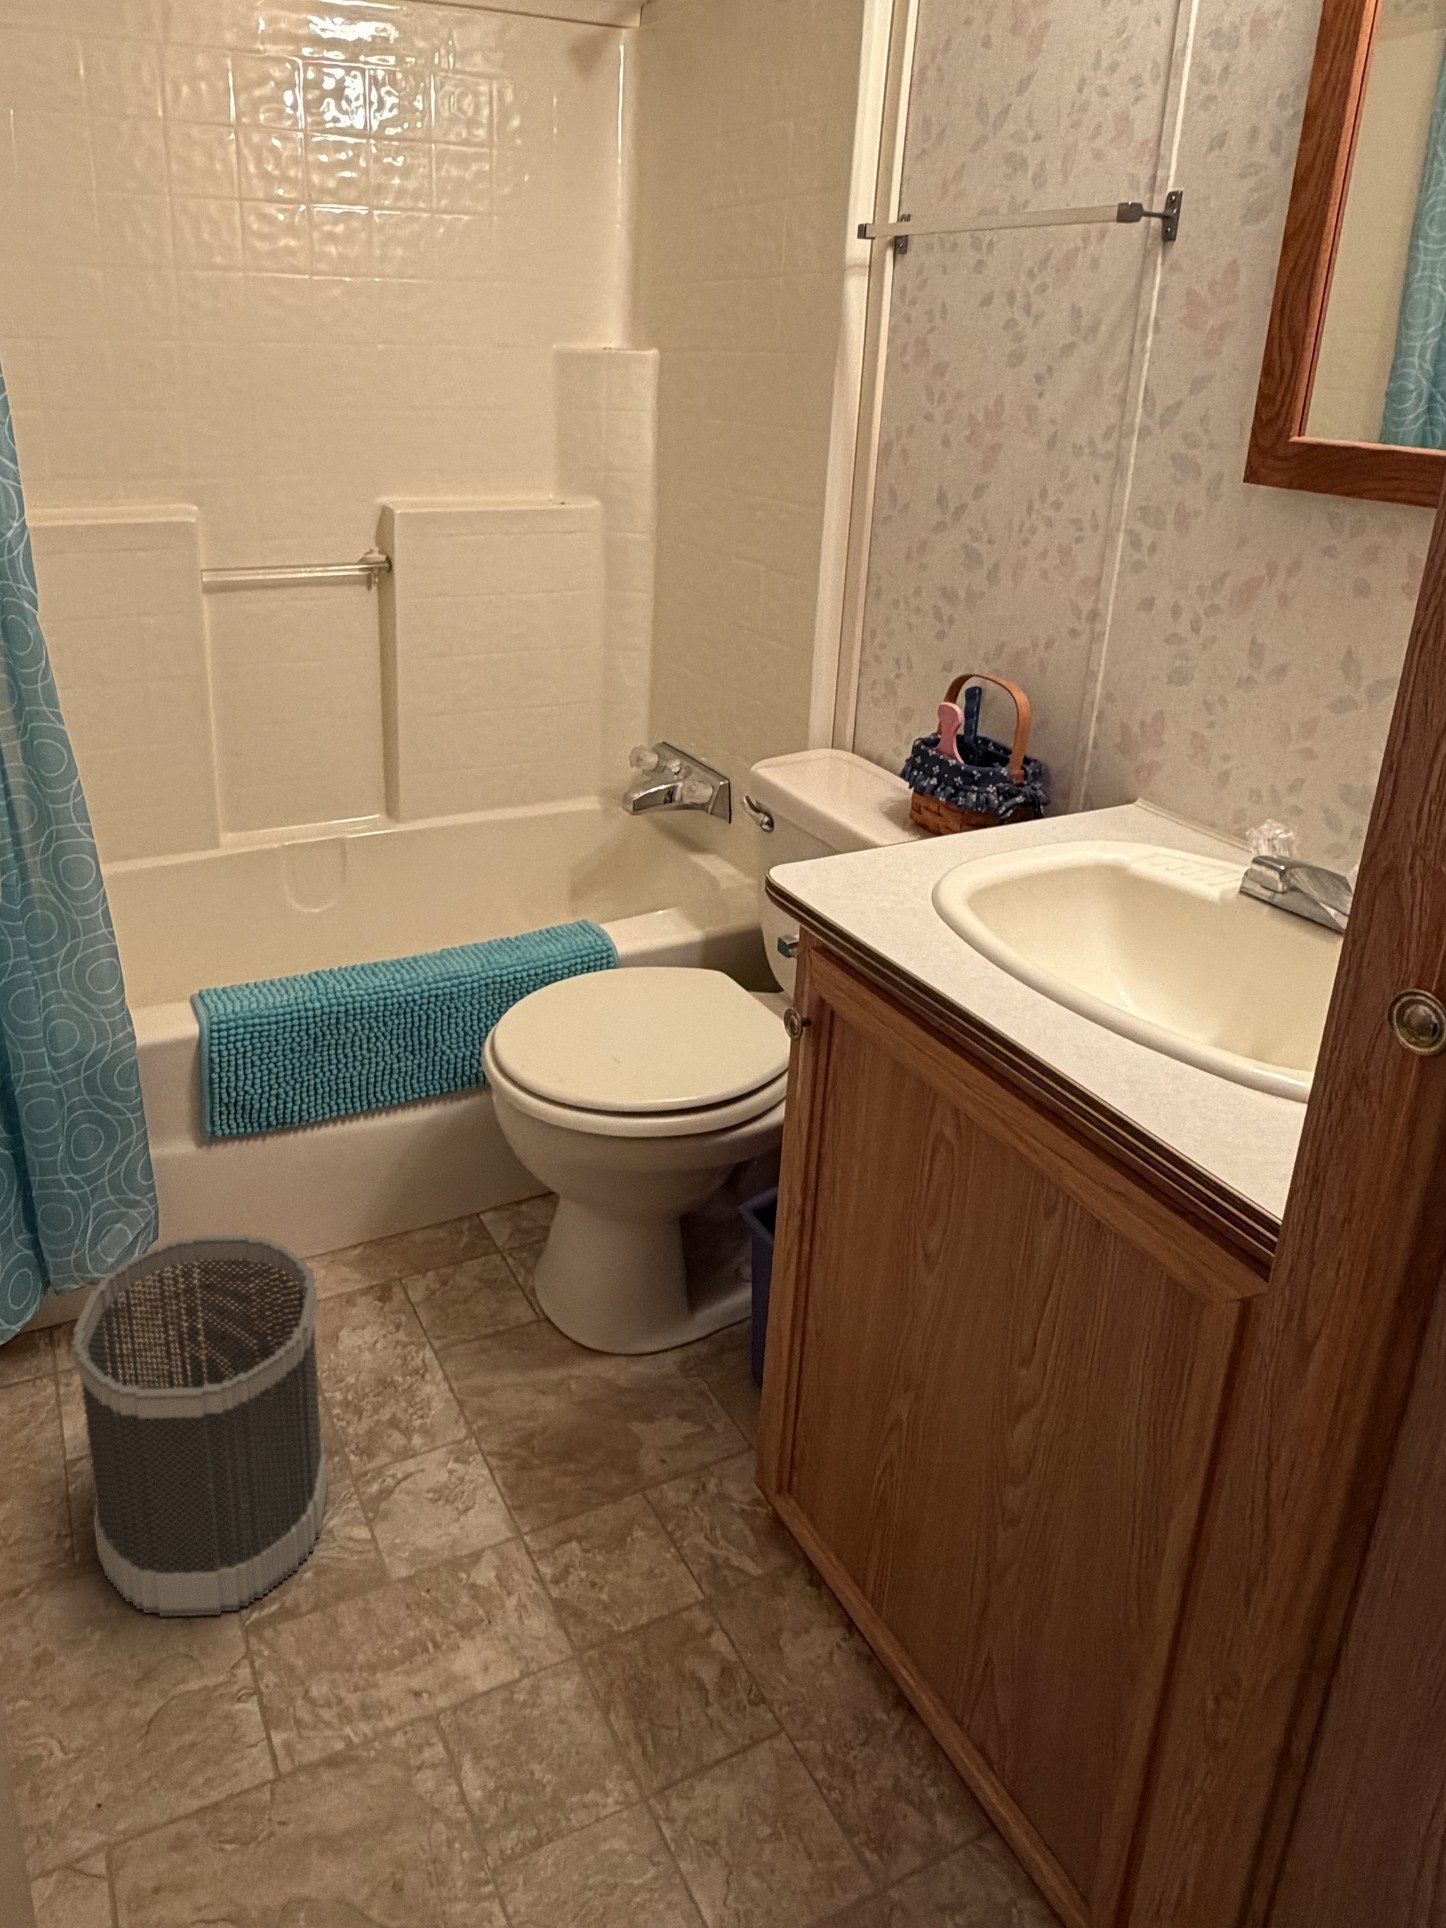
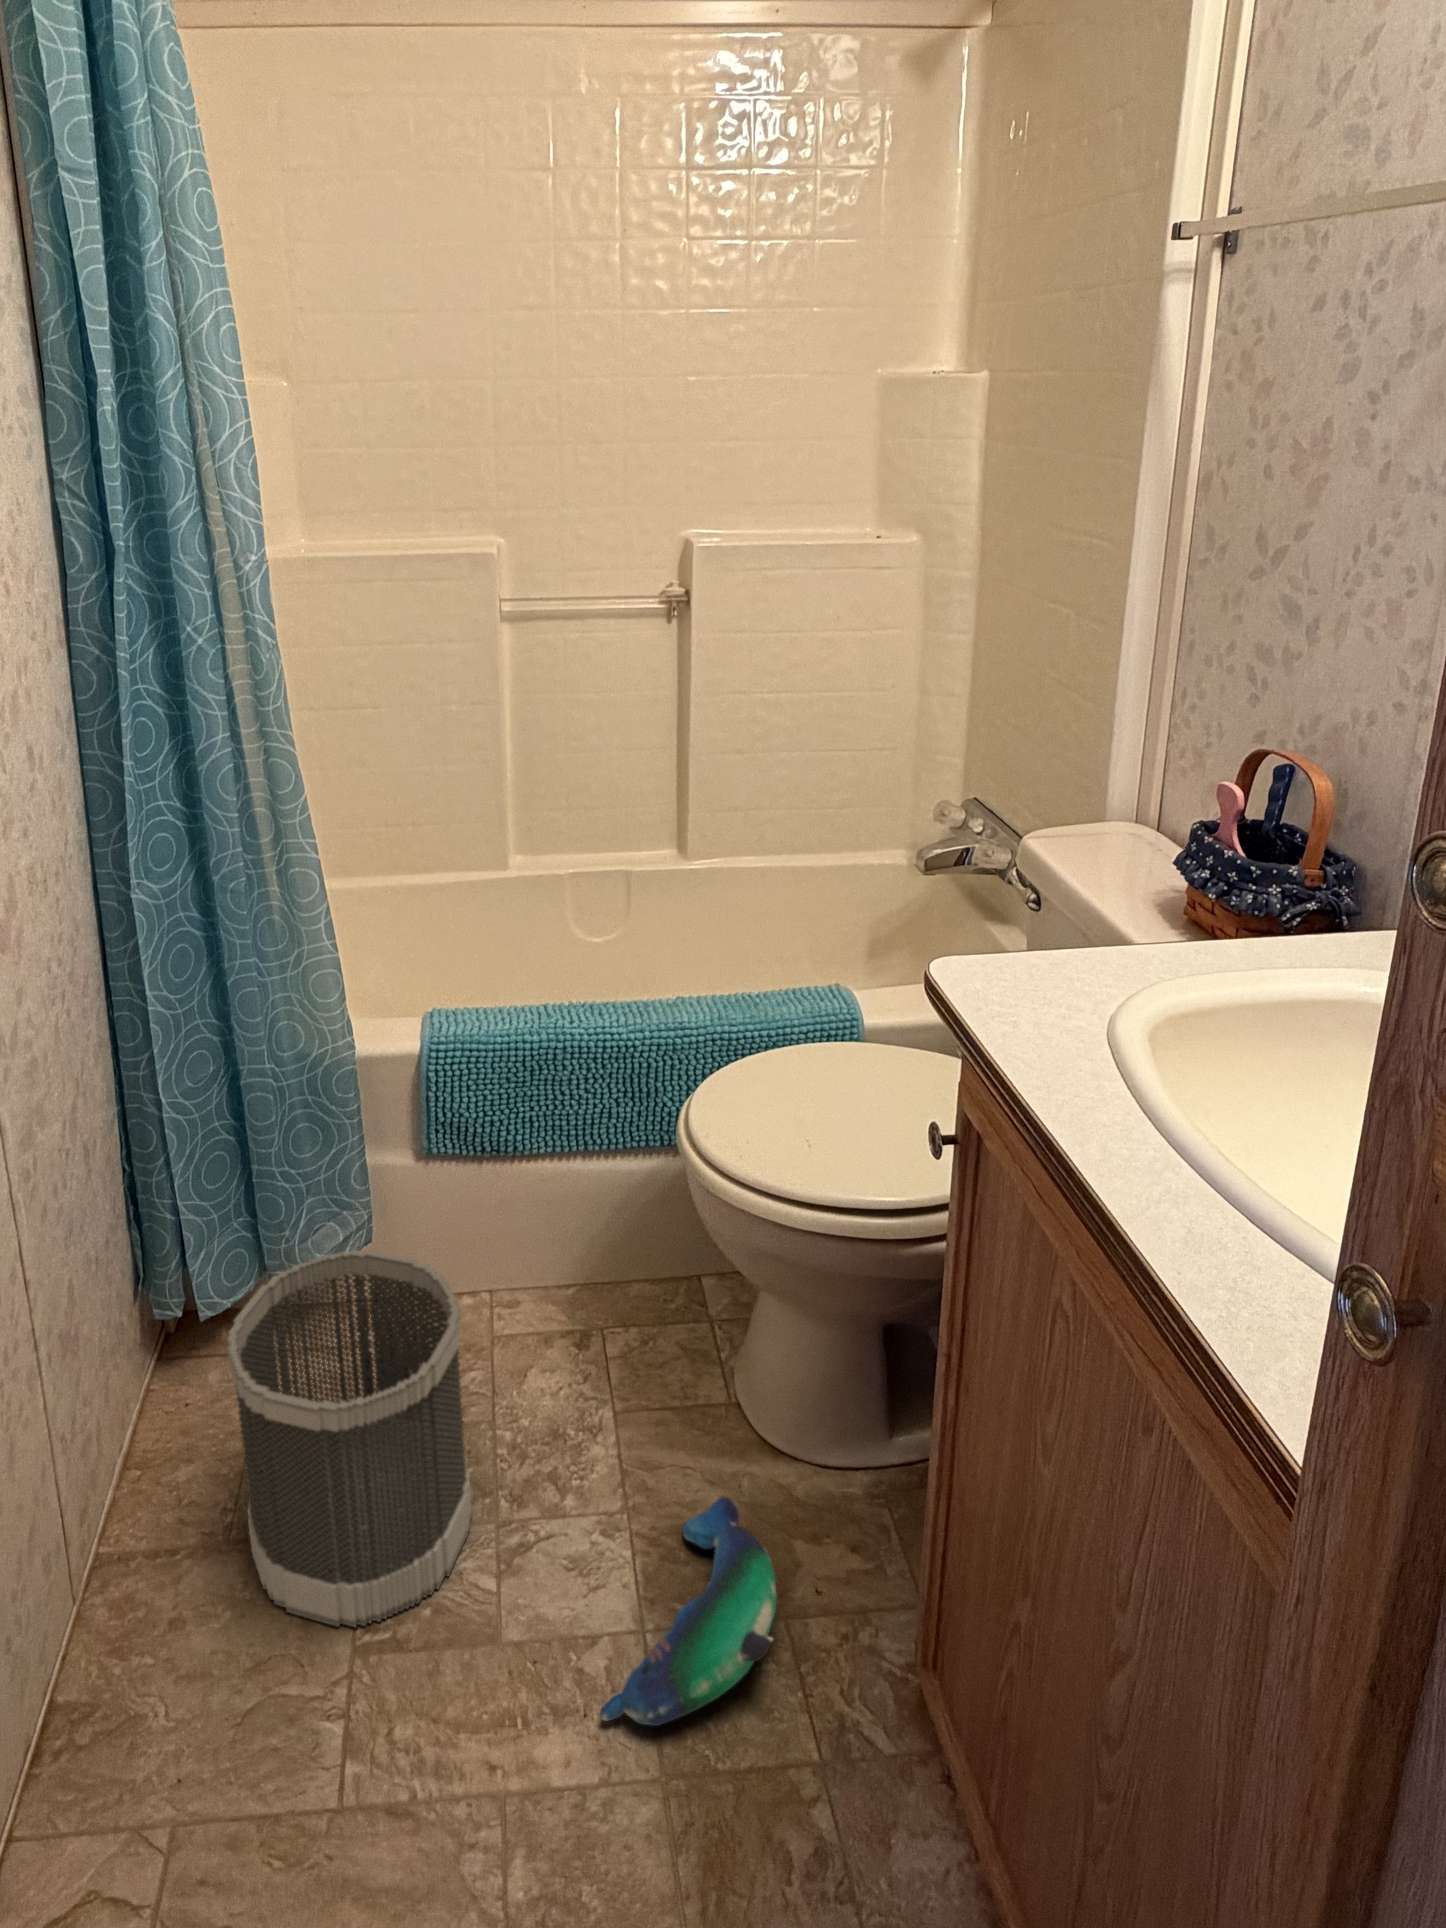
plush toy: none [504,1398,650,1620] -> present [600,1497,777,1726]

